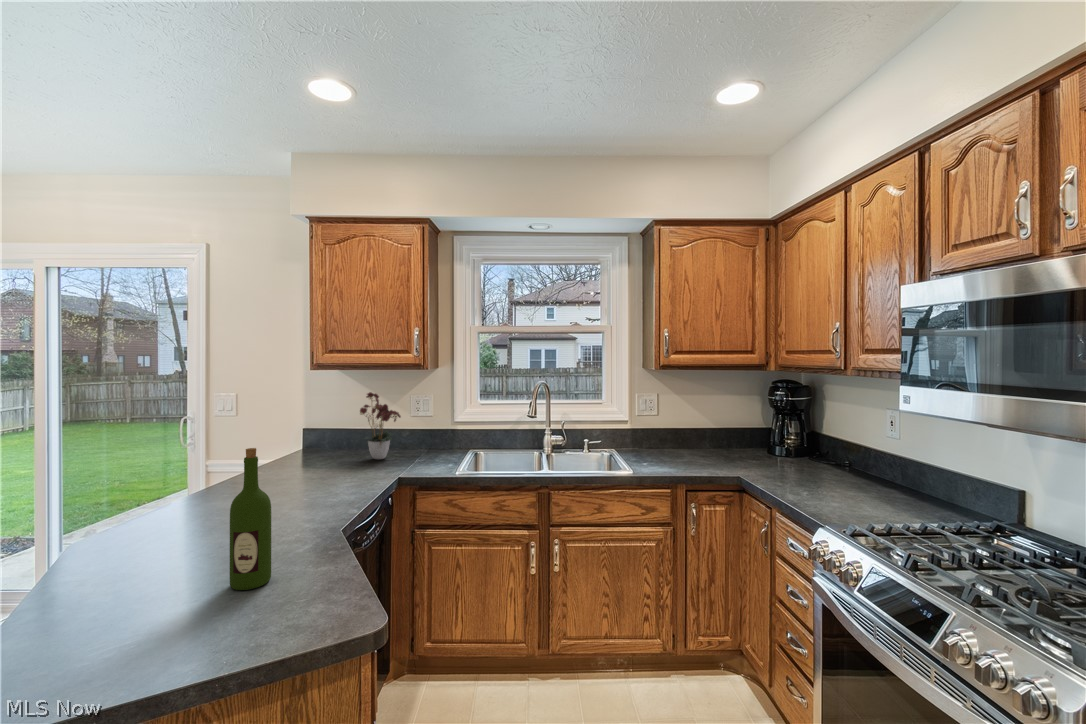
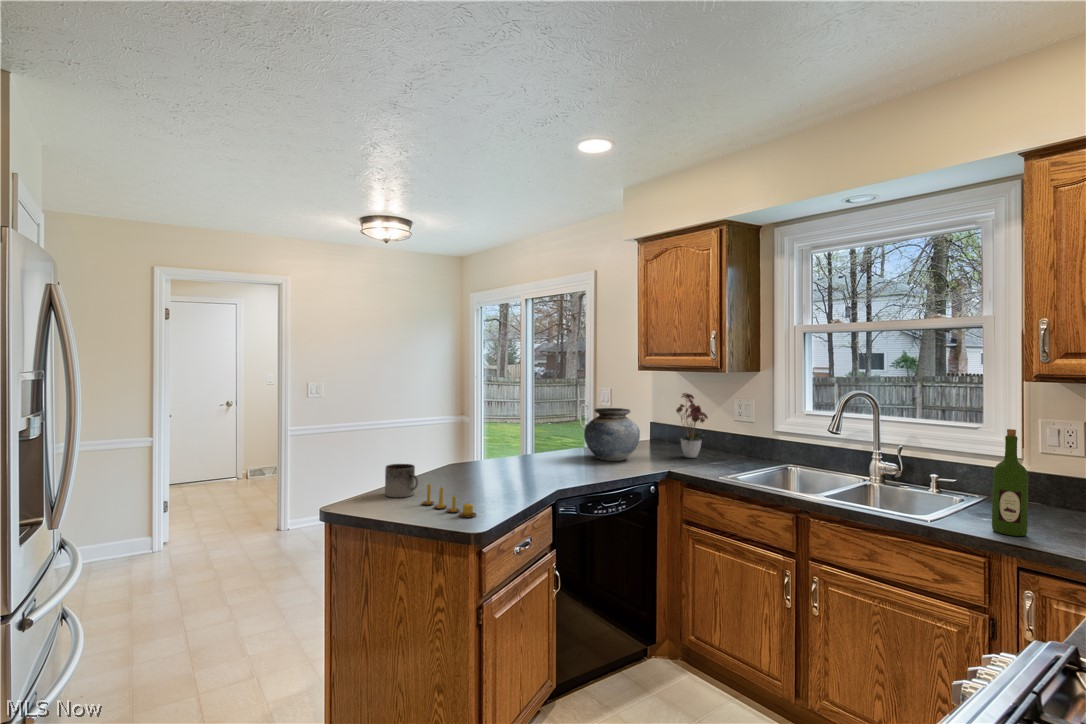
vase: none [268,416,342,482] -> present [584,408,640,461]
wine bottle: present [230,448,271,590] -> present [992,429,1028,536]
mug: none [46,573,146,658] -> present [385,464,418,497]
candle: none [183,588,332,638] -> present [422,484,476,517]

